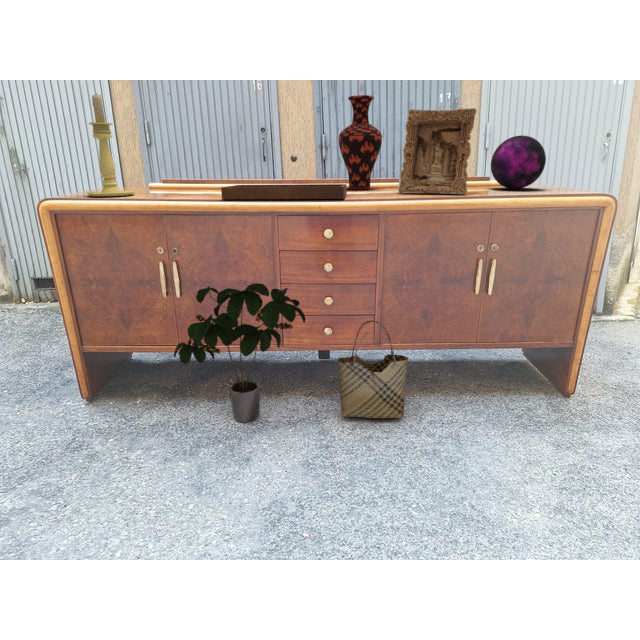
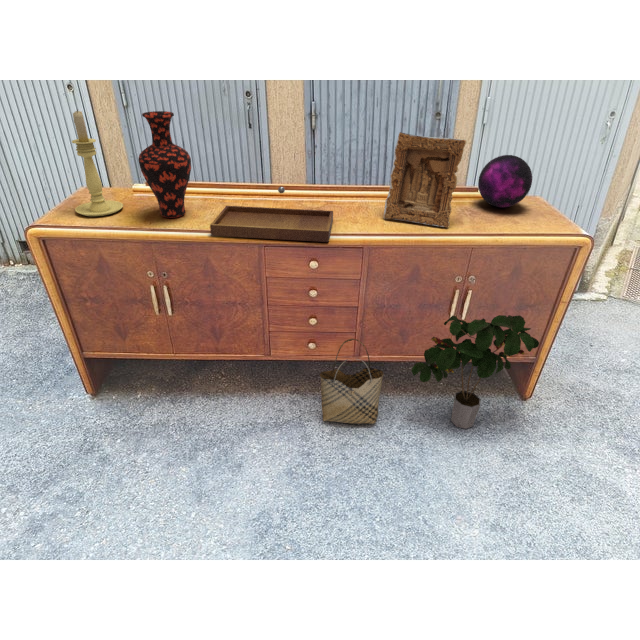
vase: present [339,95,382,189] -> present [138,111,191,218]
potted plant: present [174,283,305,423] -> present [412,315,539,429]

